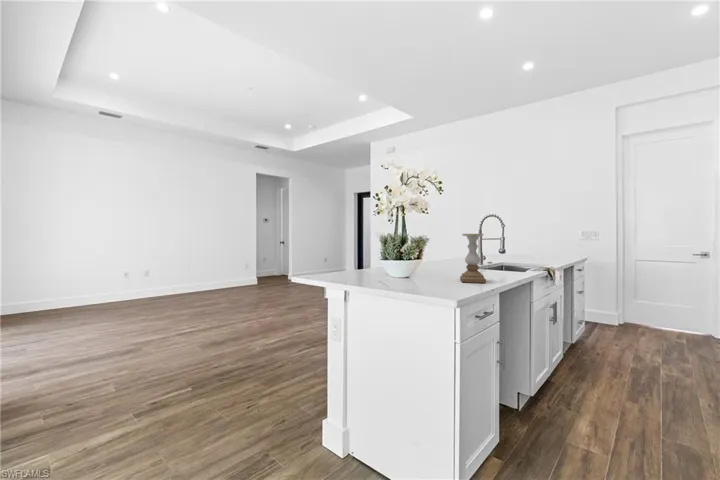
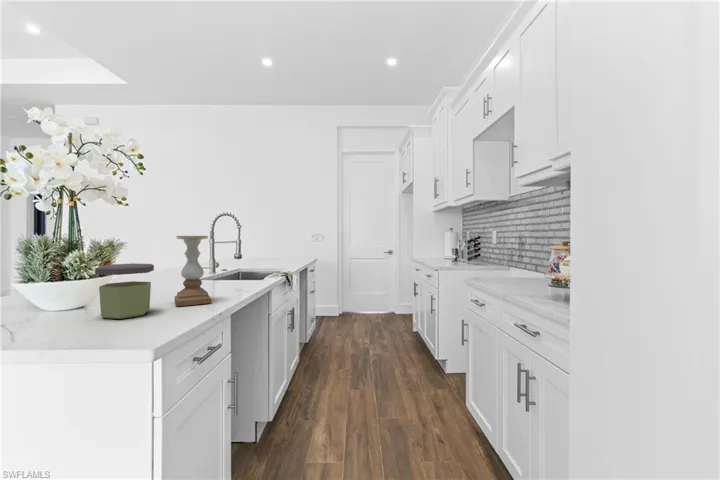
jar: none [420,252,450,285] -> present [95,263,154,319]

